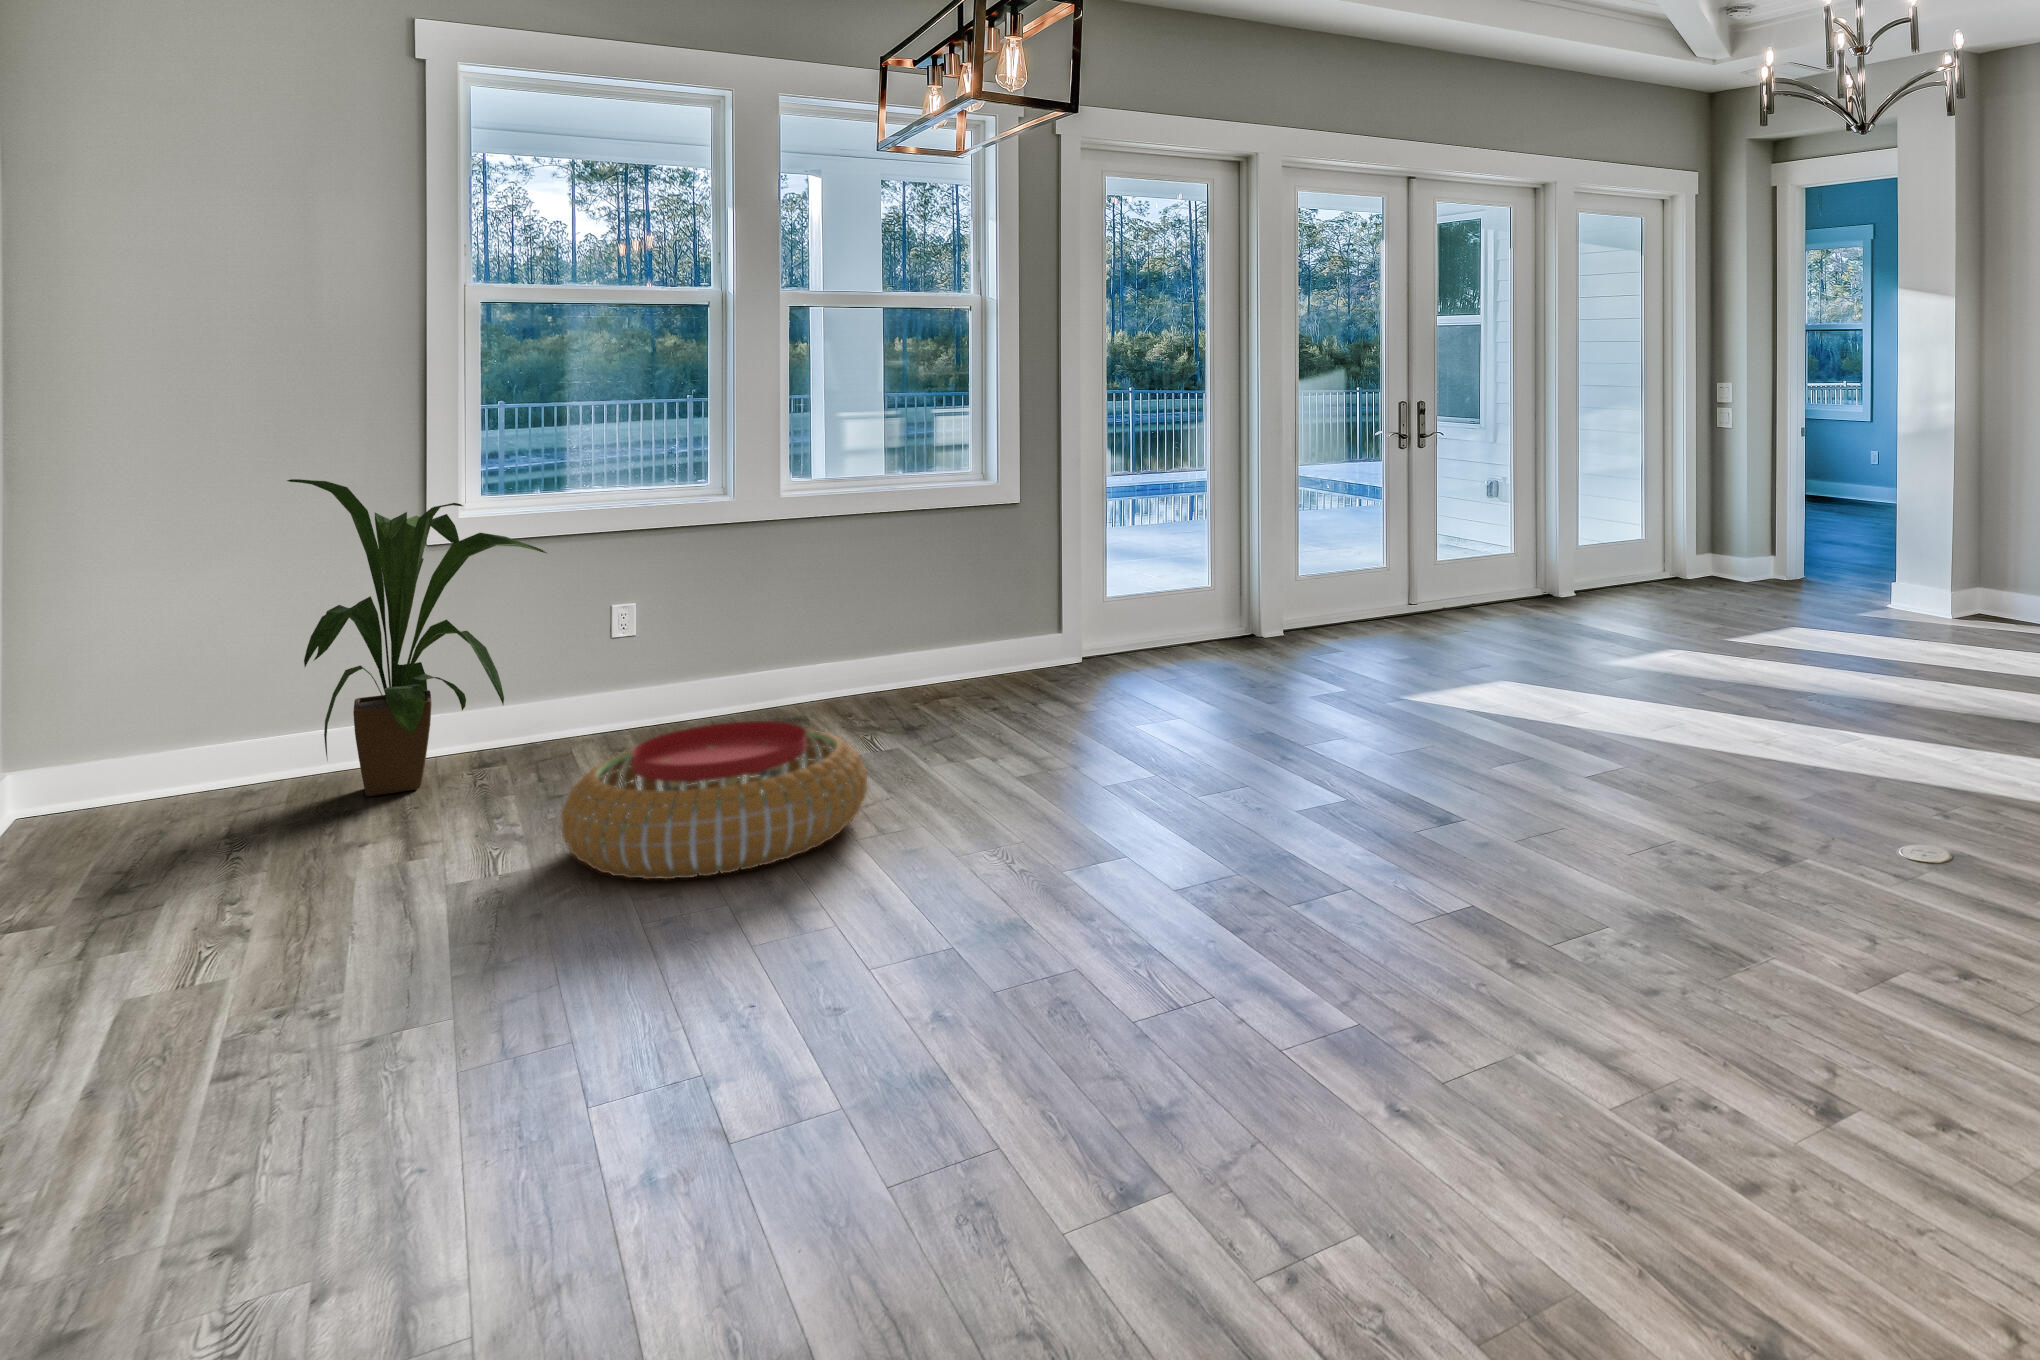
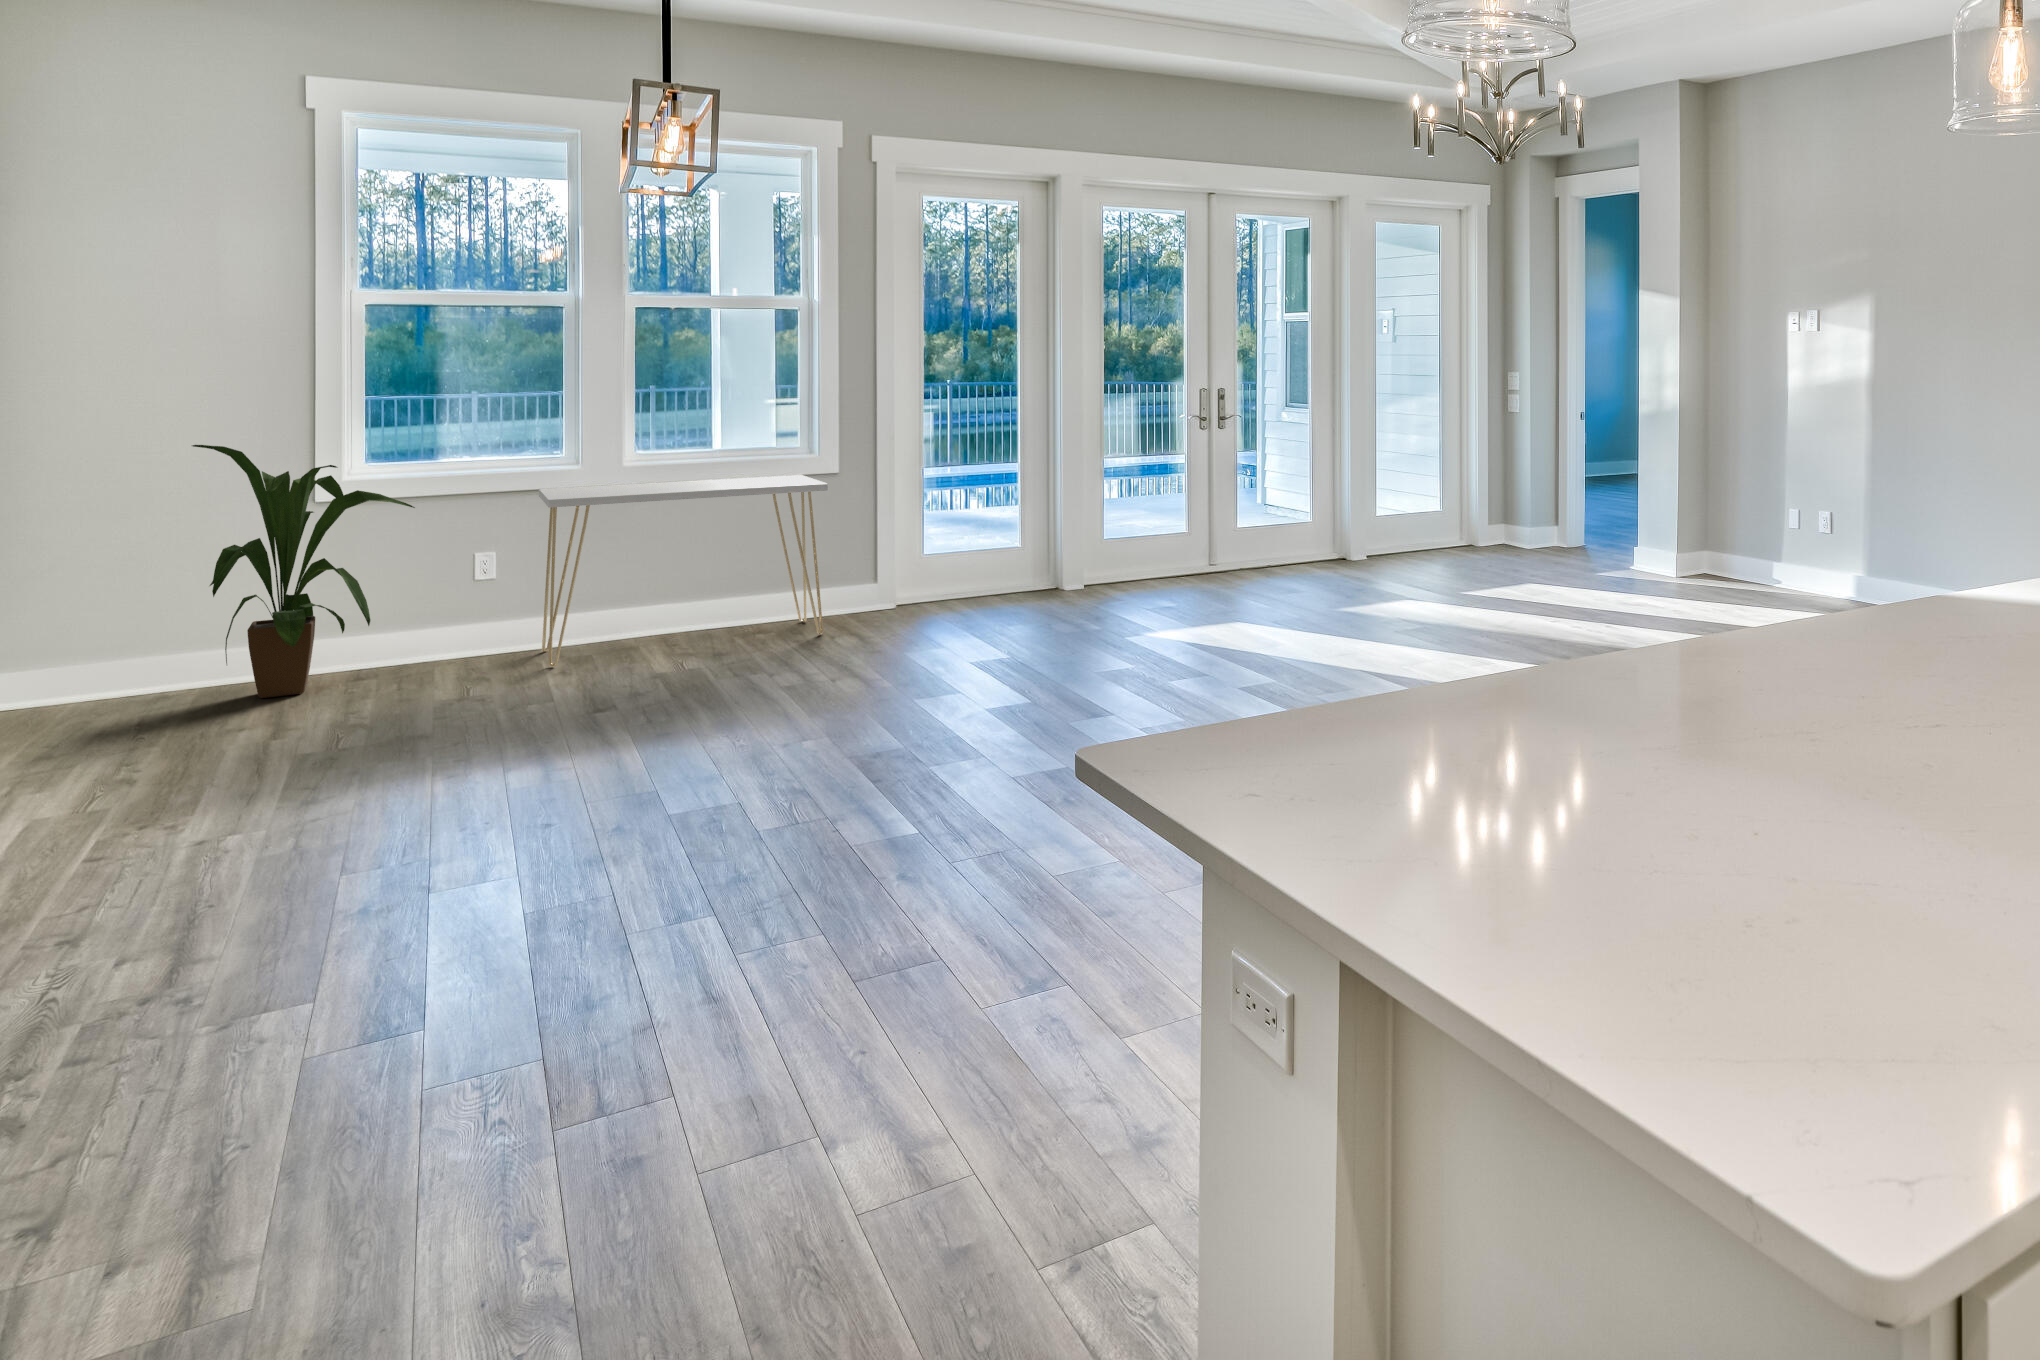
console table: none [684,506,1026,747] -> present [539,475,828,667]
pouf: present [561,721,868,879] -> none [391,636,649,750]

